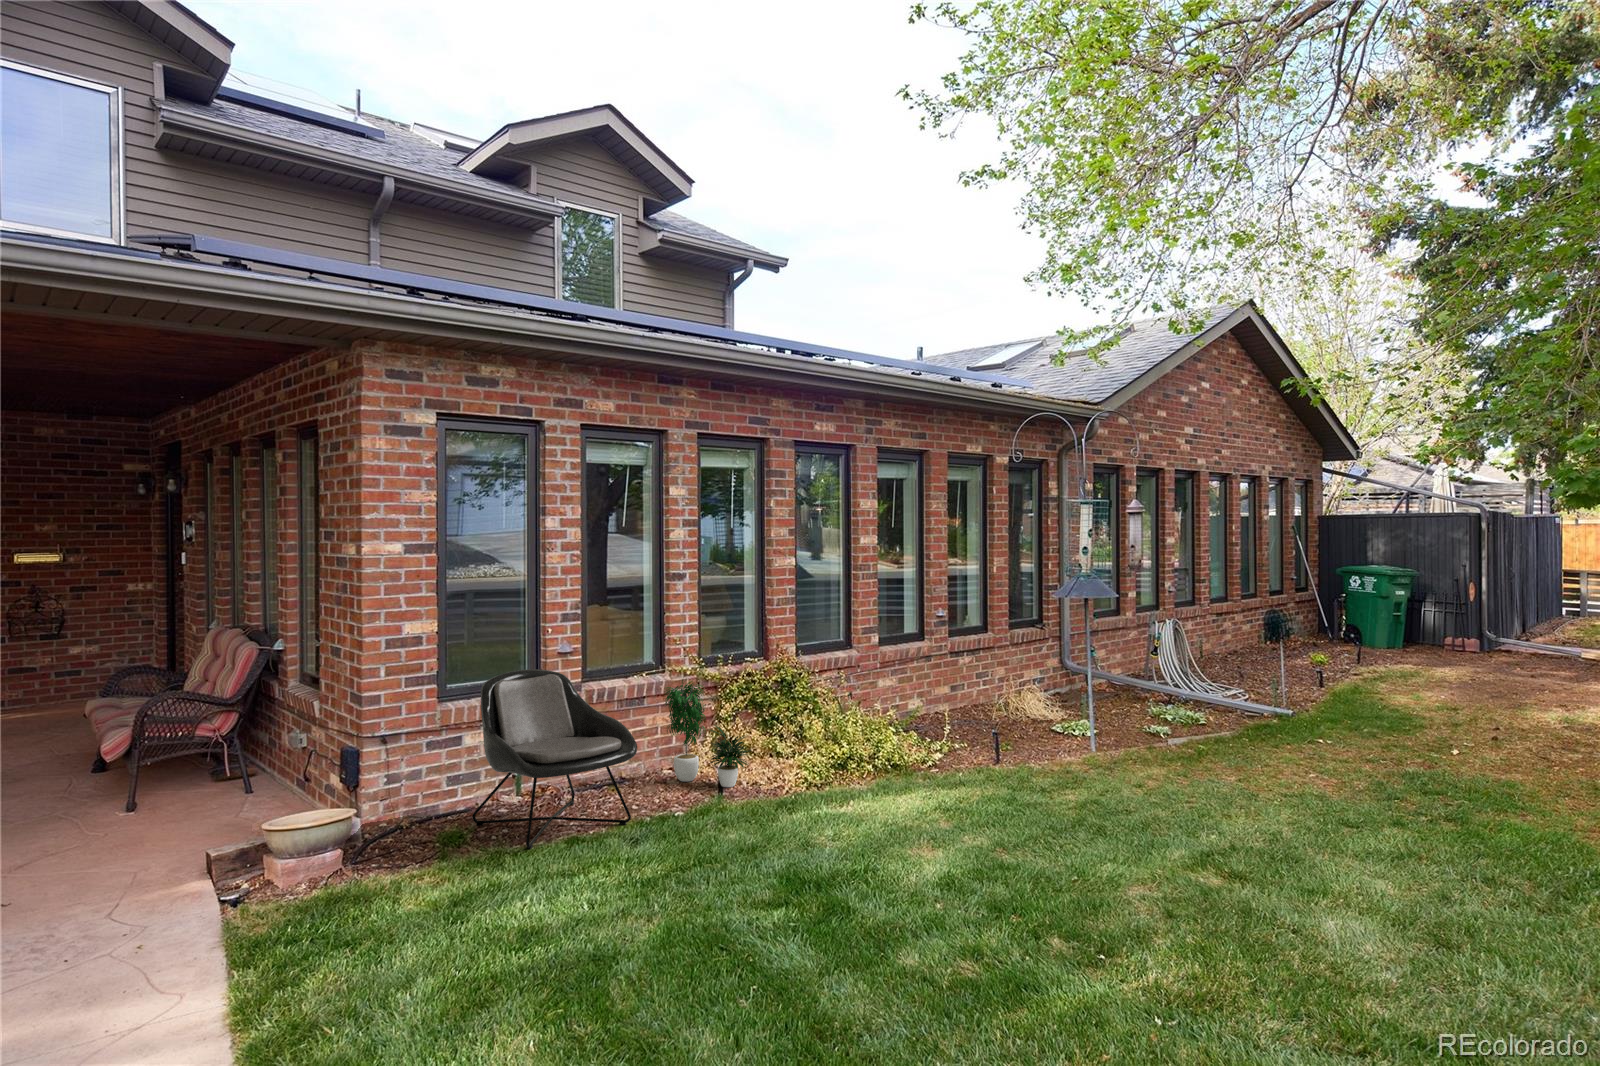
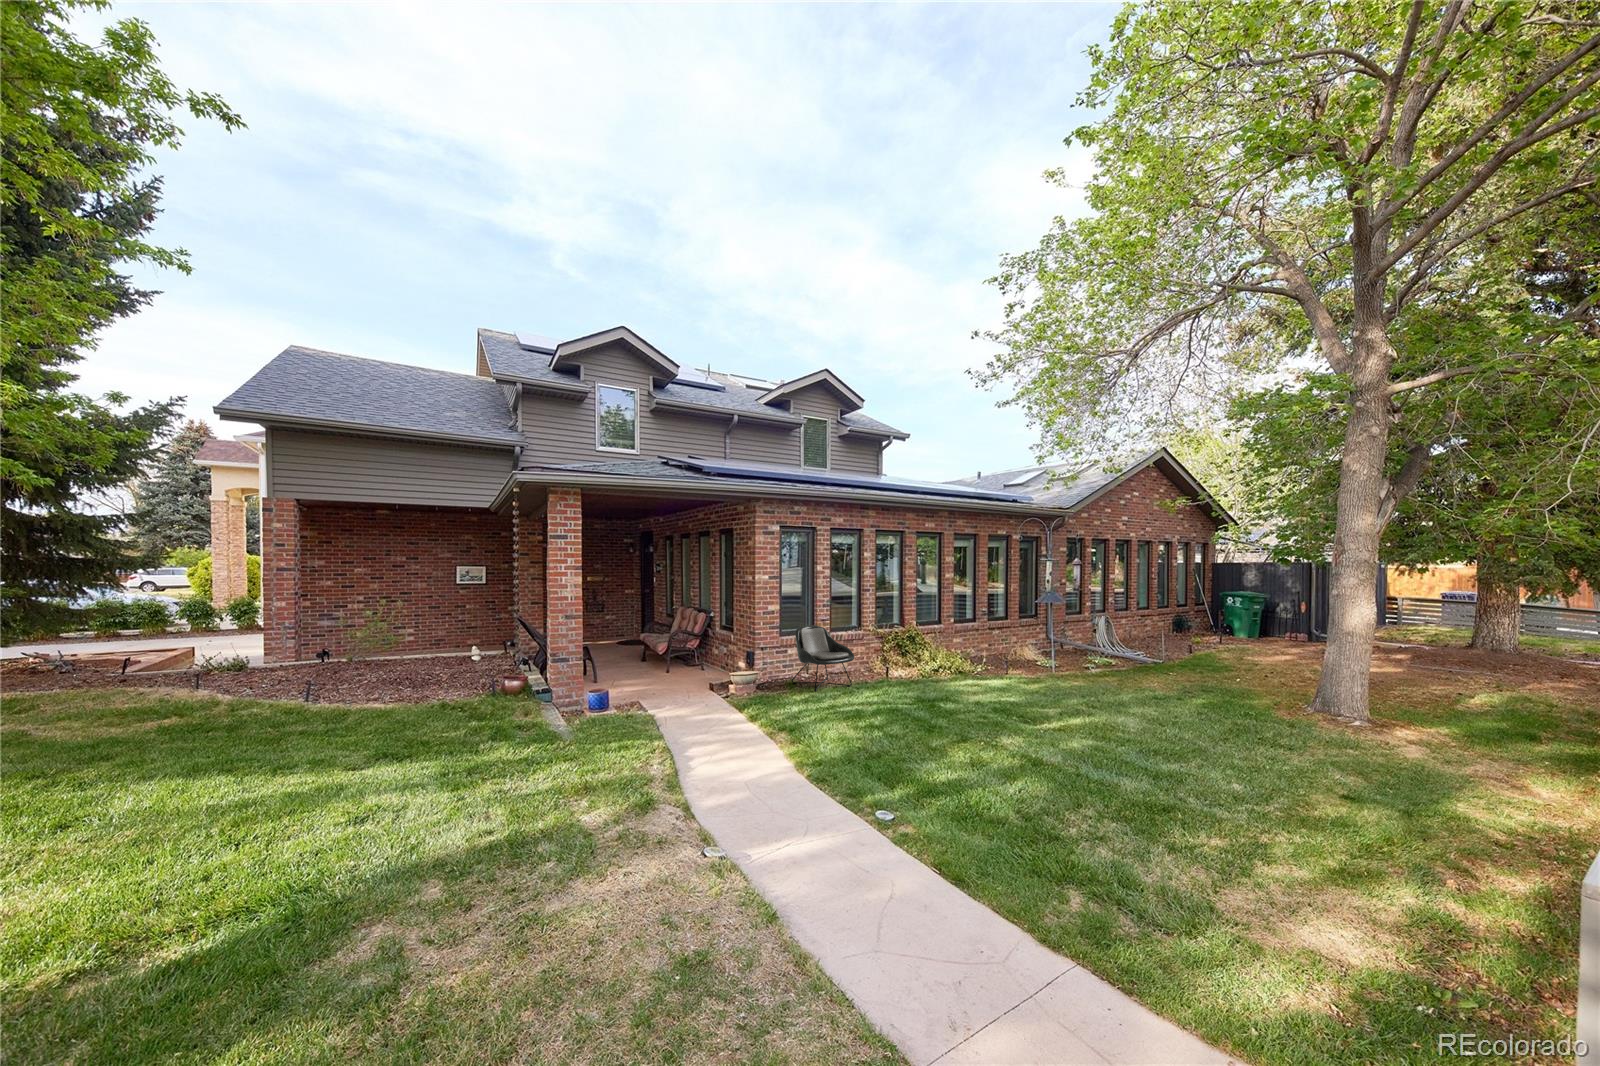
potted plant: present [665,680,749,787] -> none [862,631,898,678]

